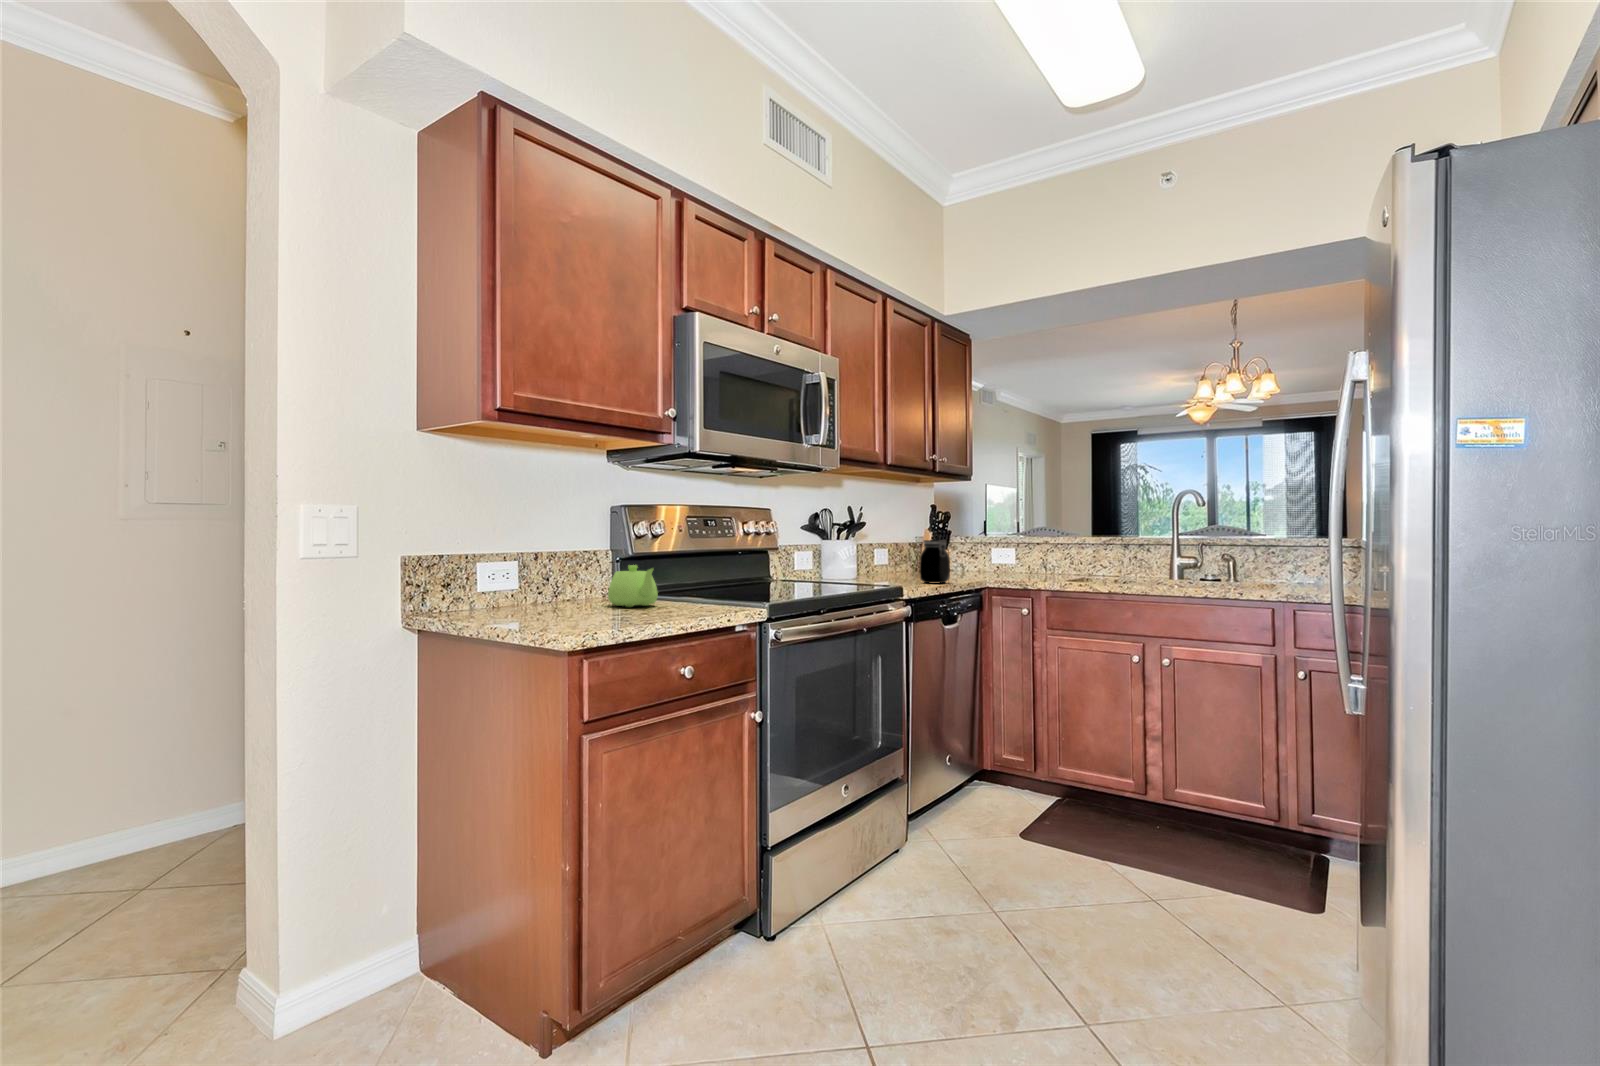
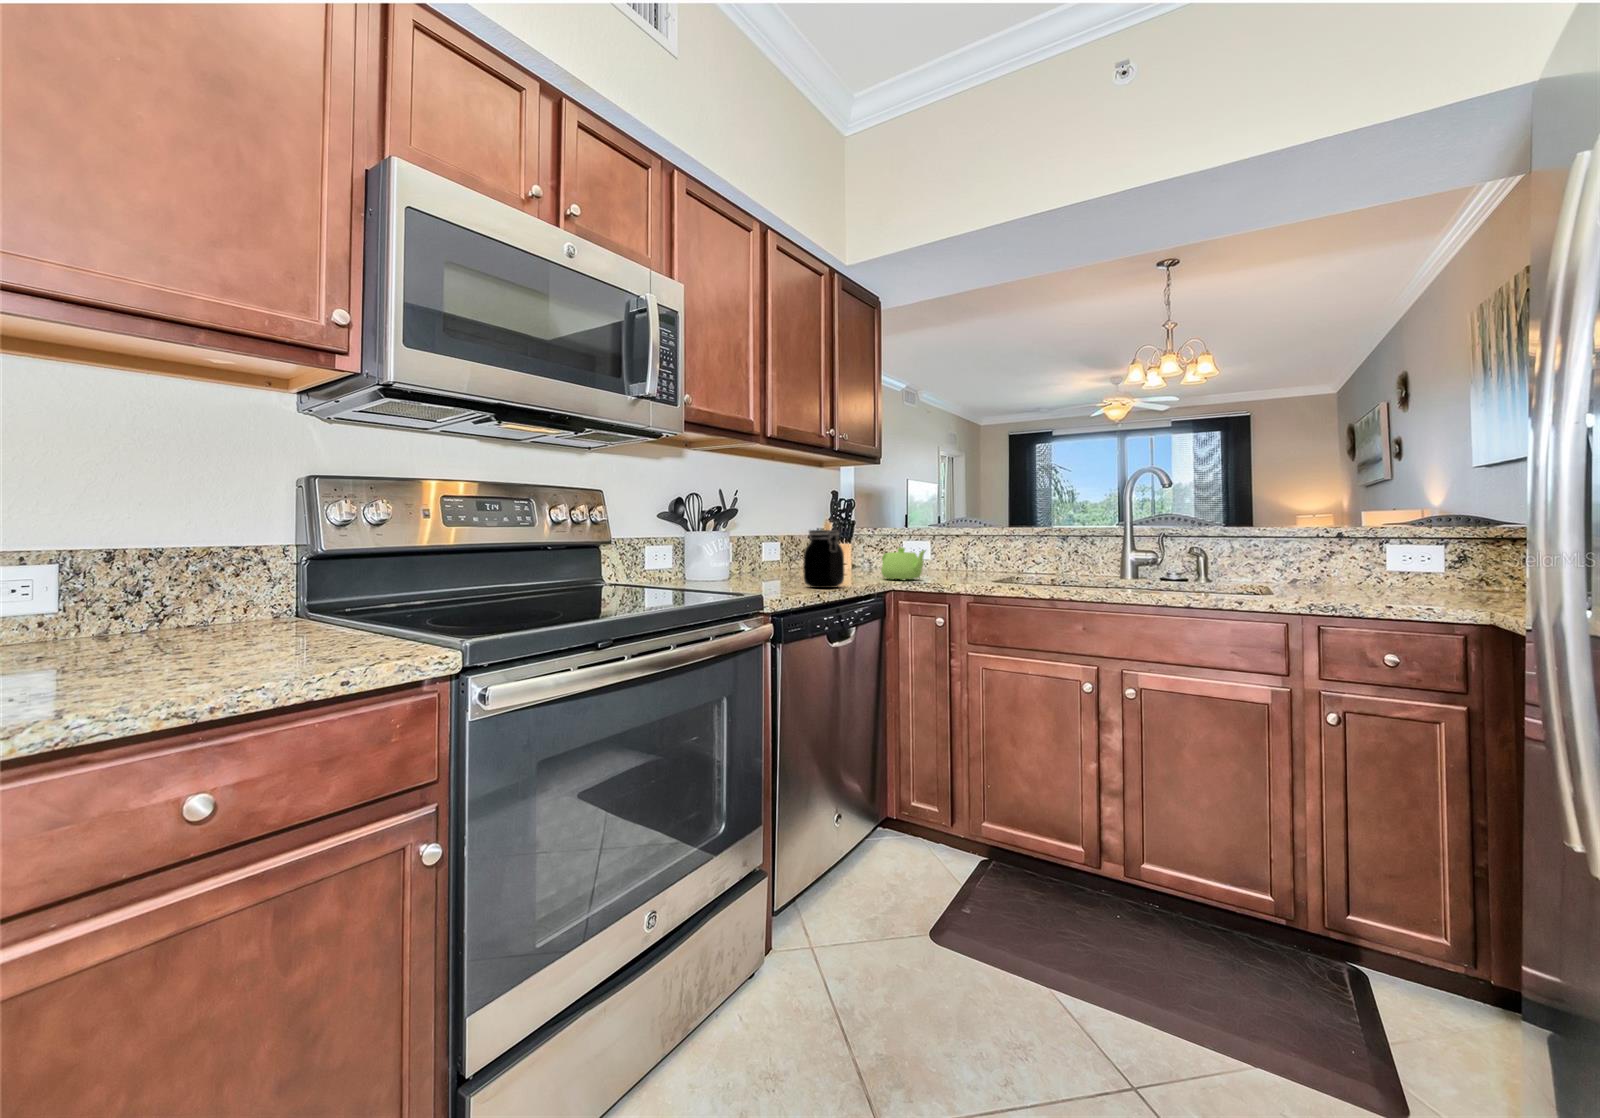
teapot: present [608,565,658,607] -> present [881,548,926,580]

